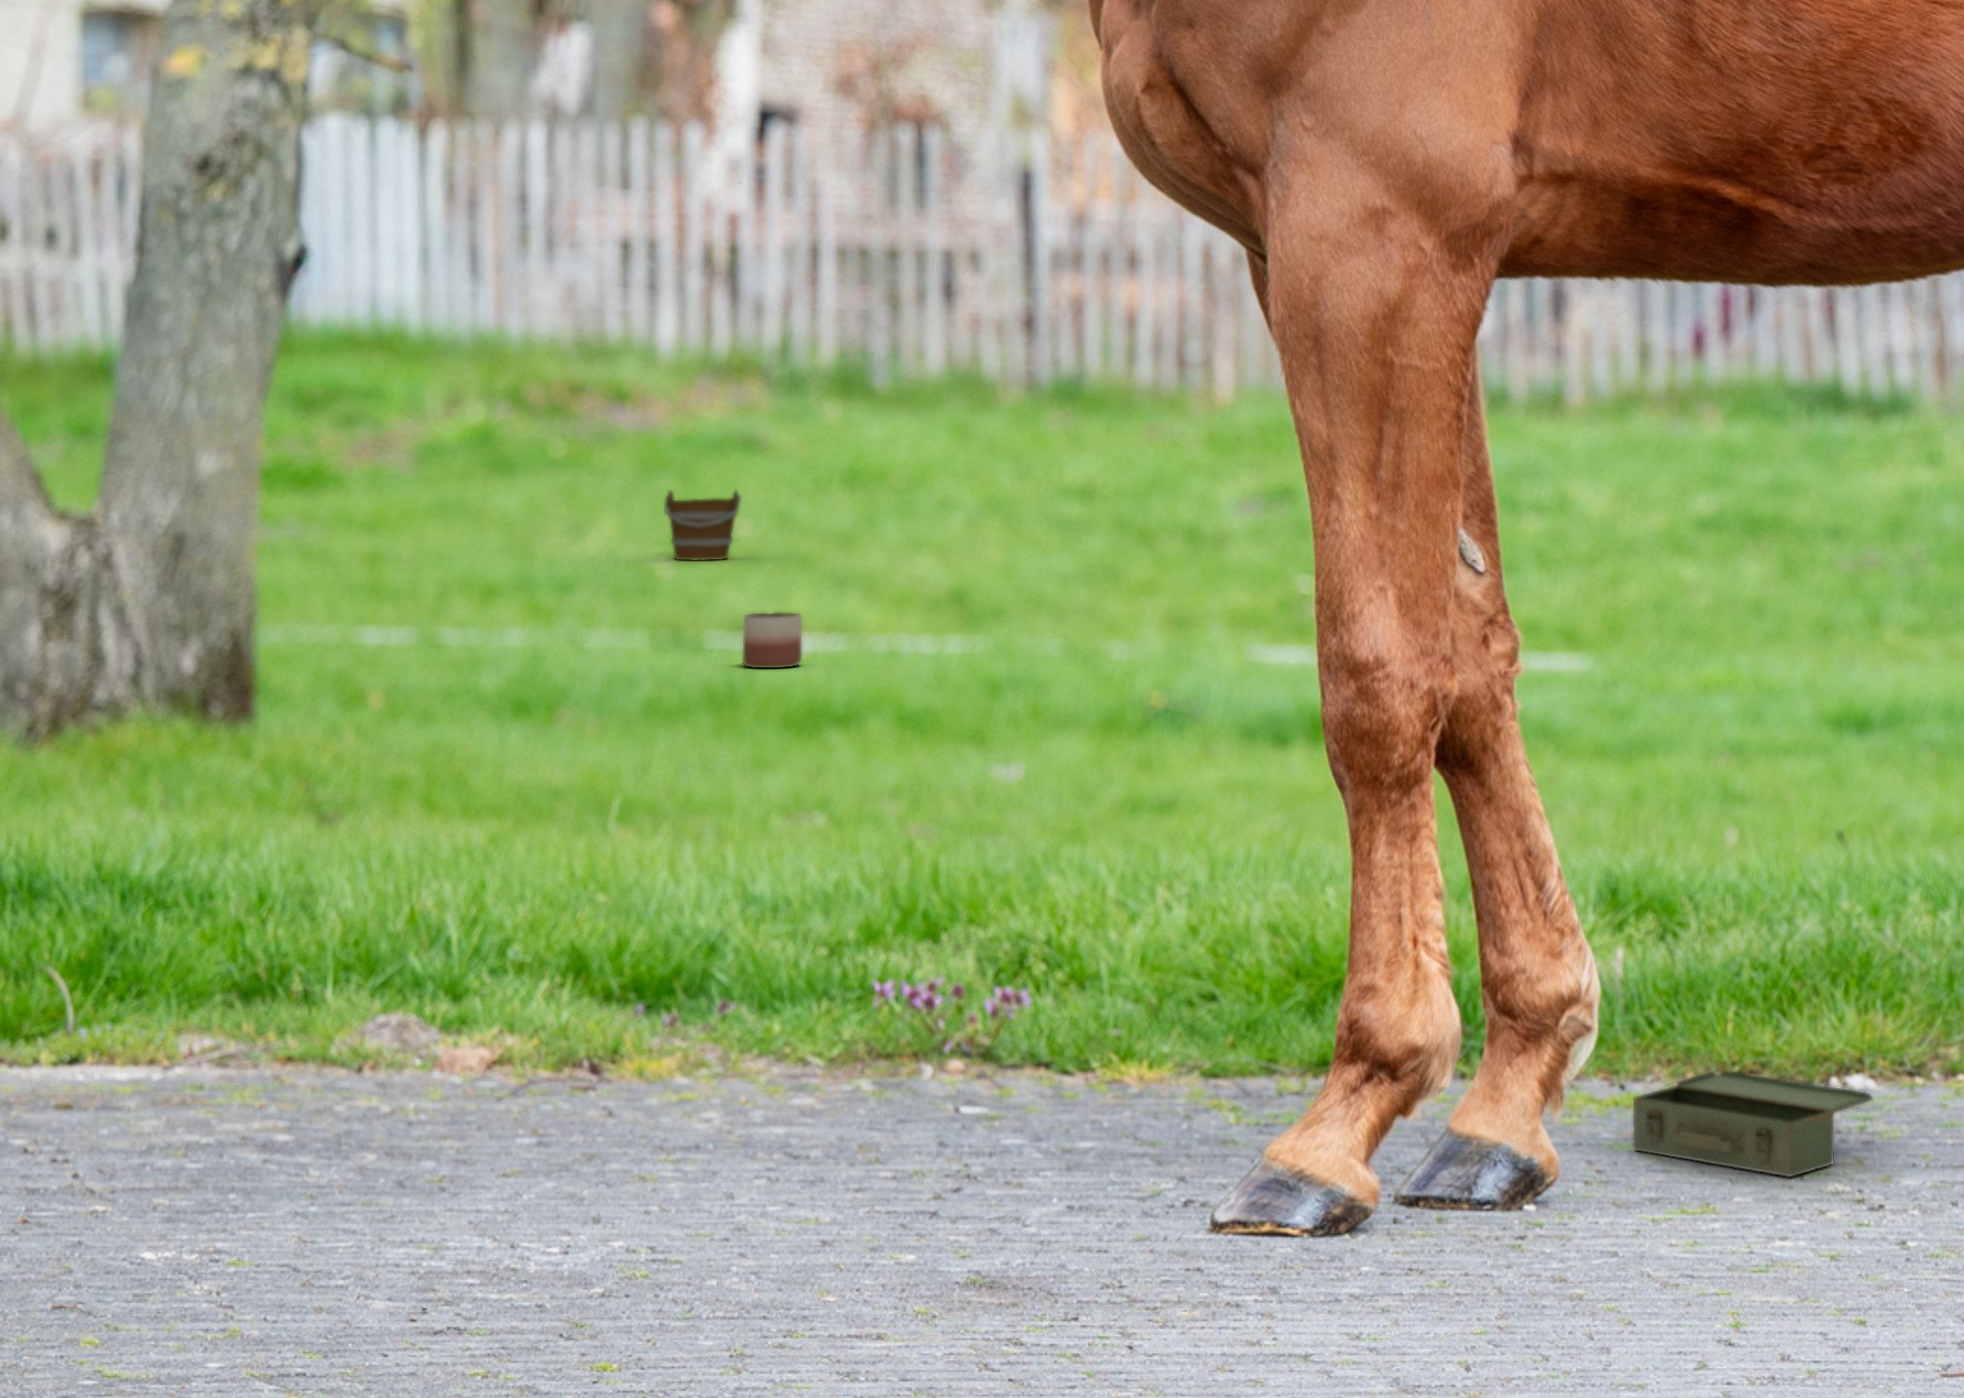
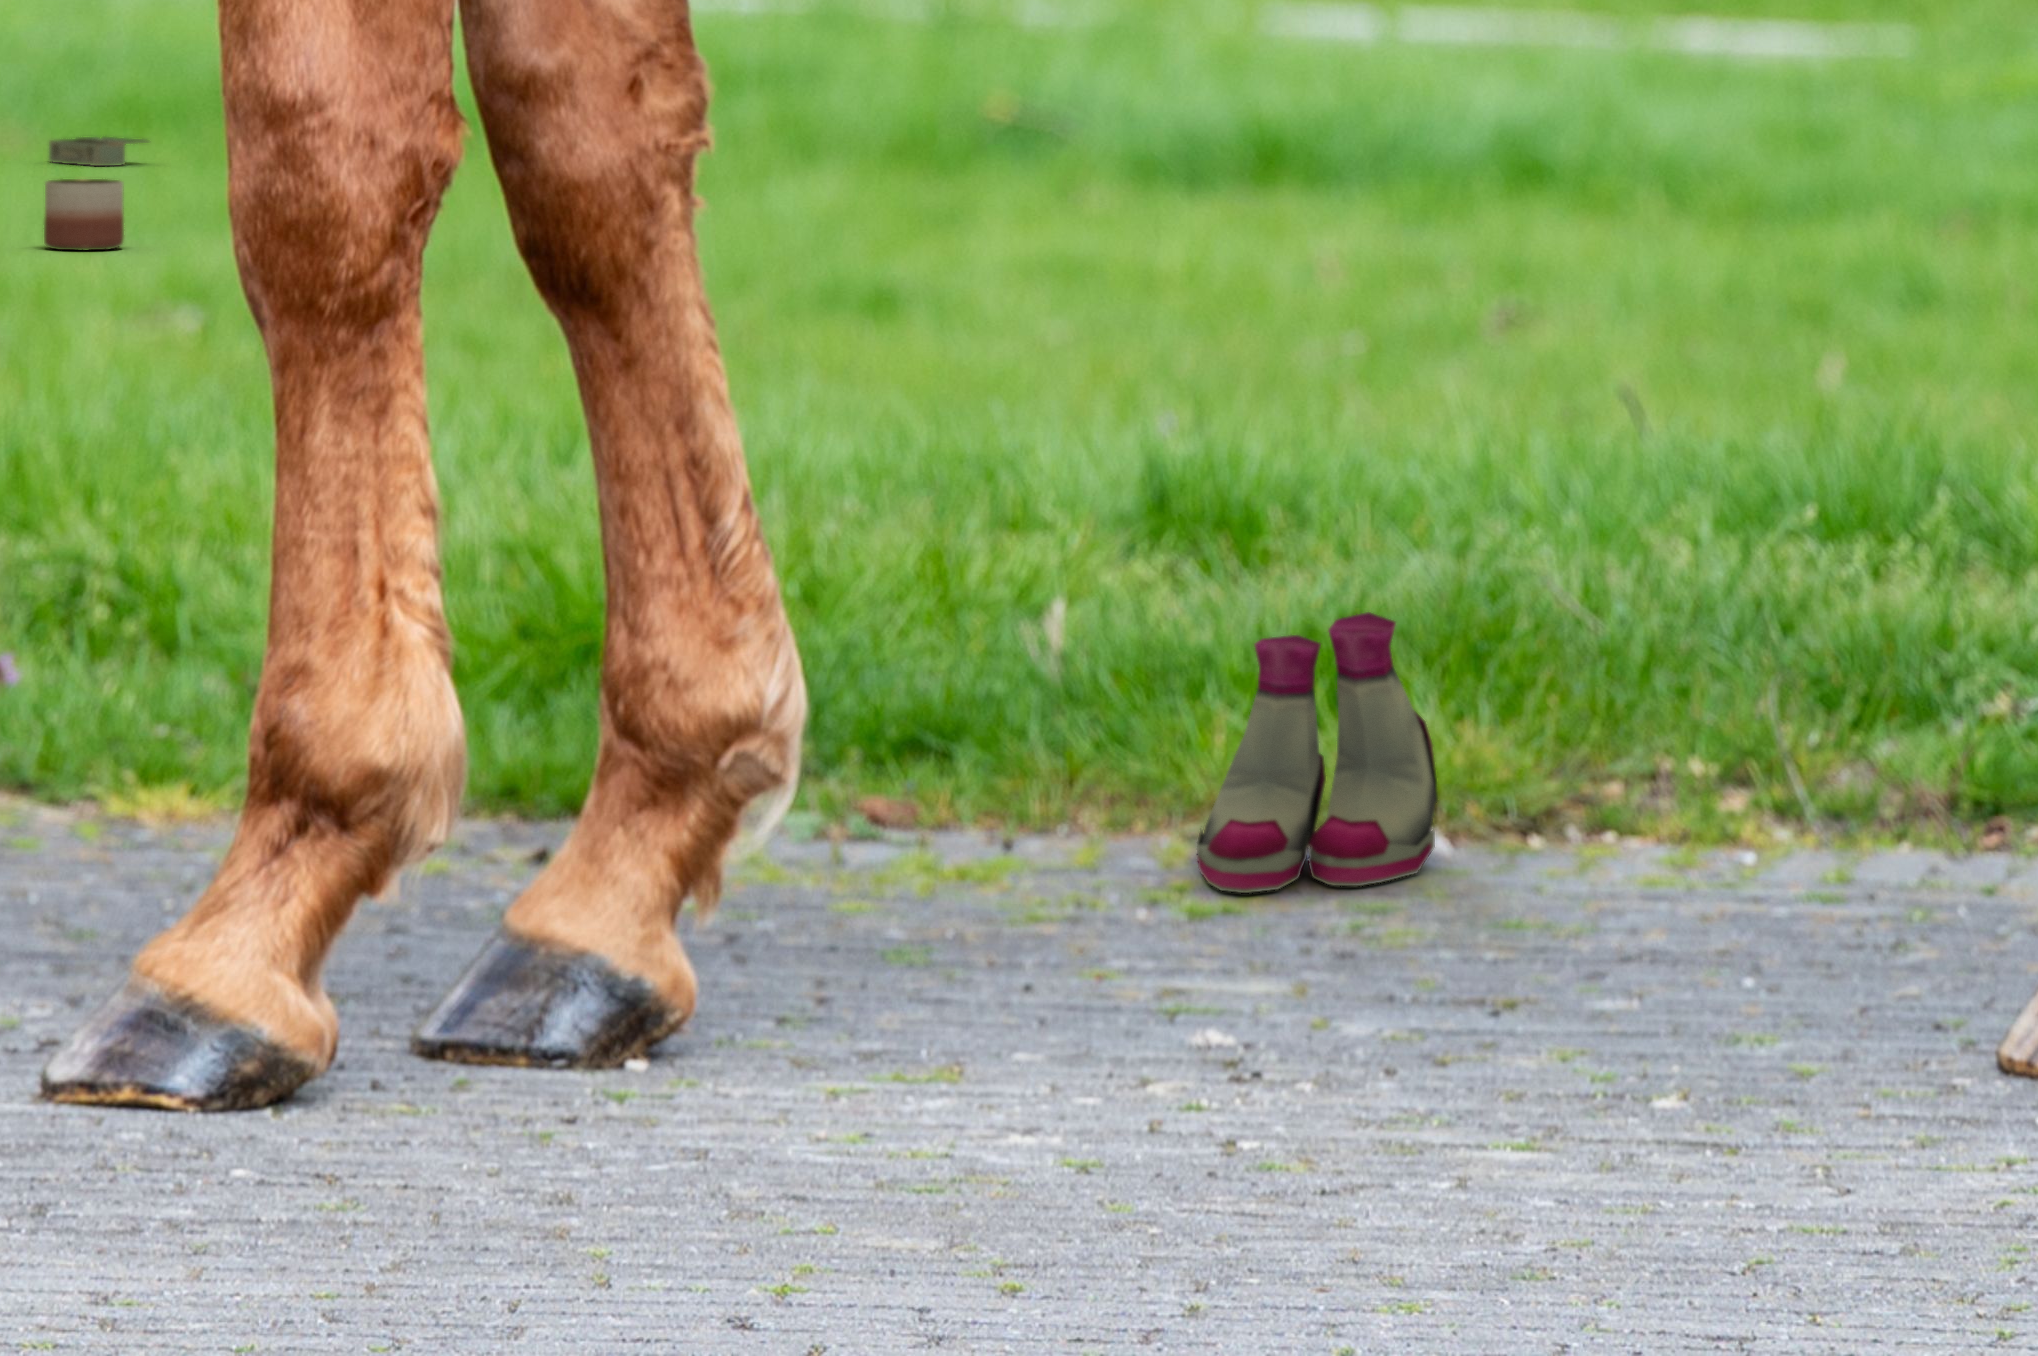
bucket: present [664,491,741,561] -> none [62,51,161,139]
boots: none [1808,937,1947,1109] -> present [1197,612,1438,893]
toolbox: present [1633,1070,1873,1177] -> present [49,137,148,166]

